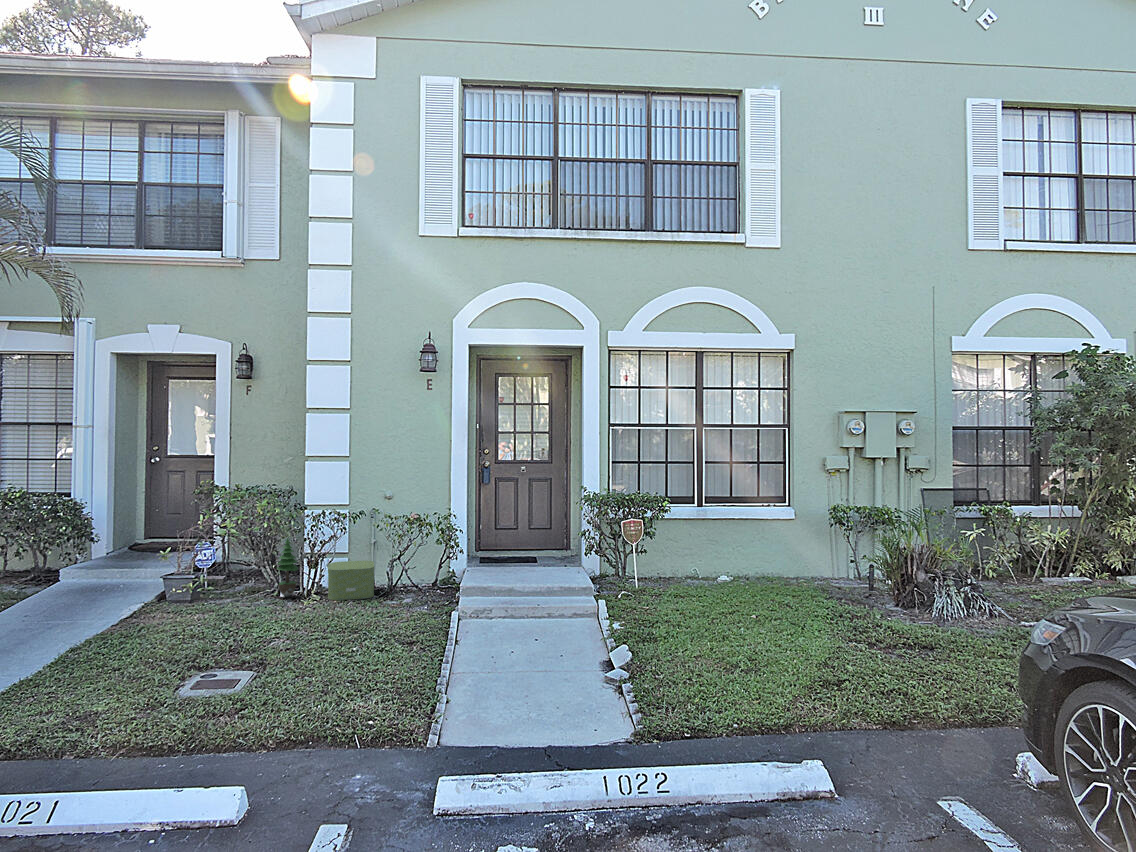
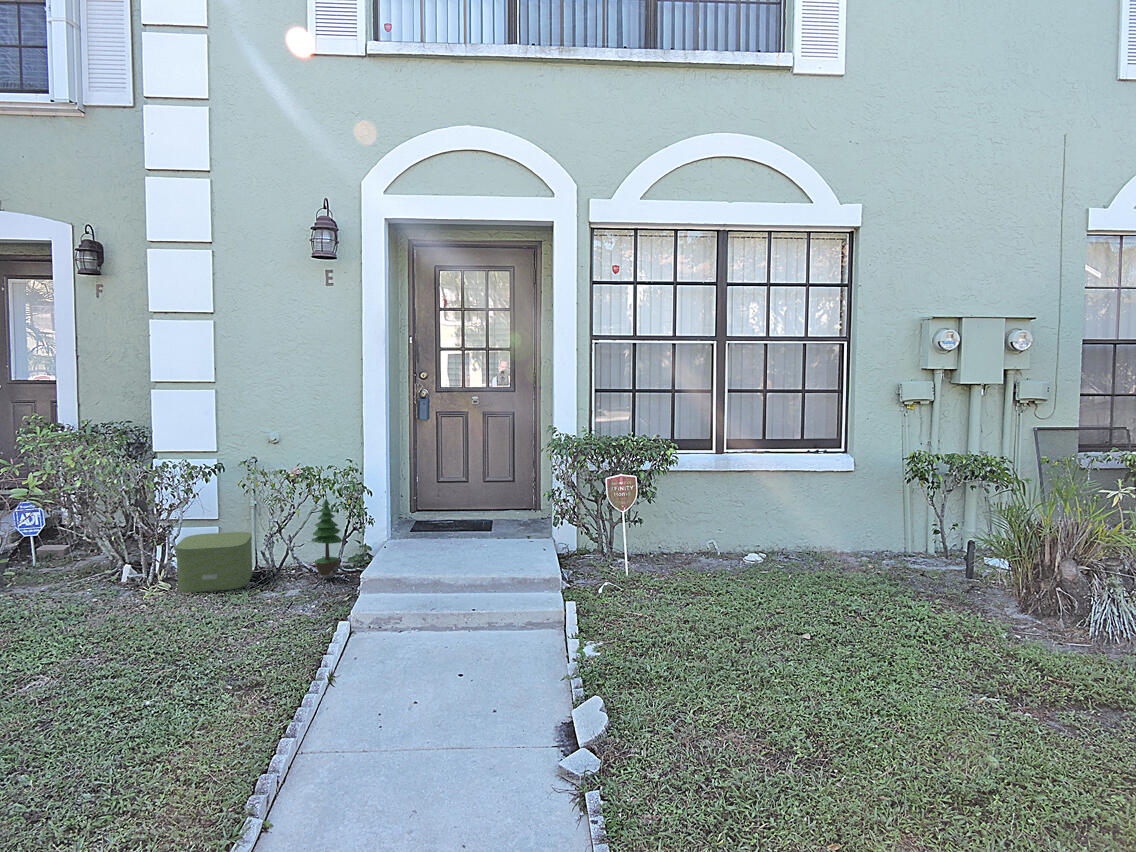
potted tree: present [276,538,298,597] -> present [312,499,342,579]

